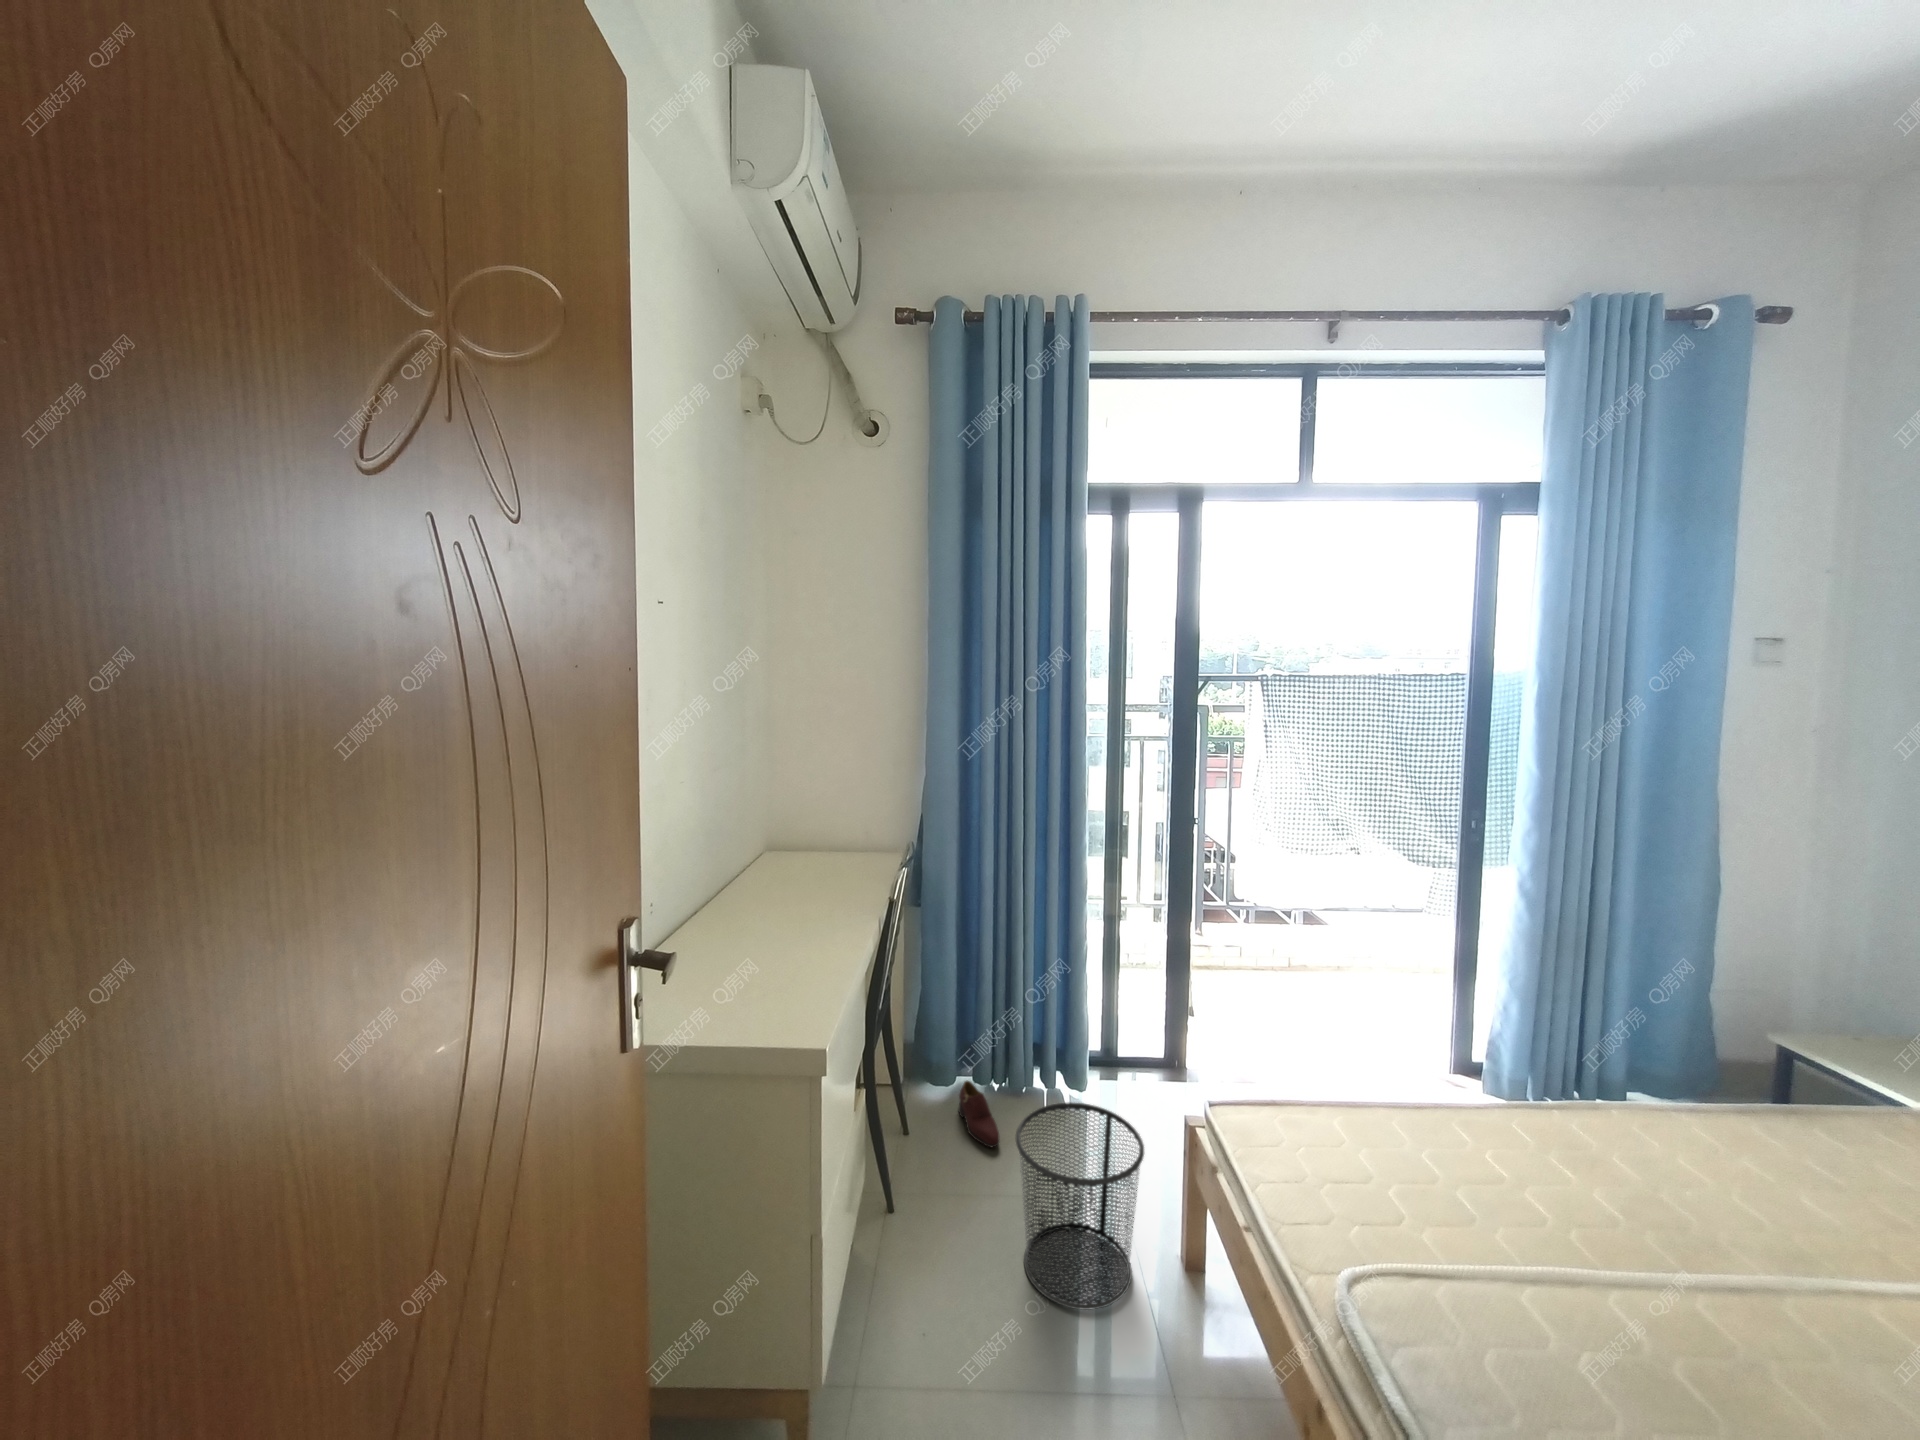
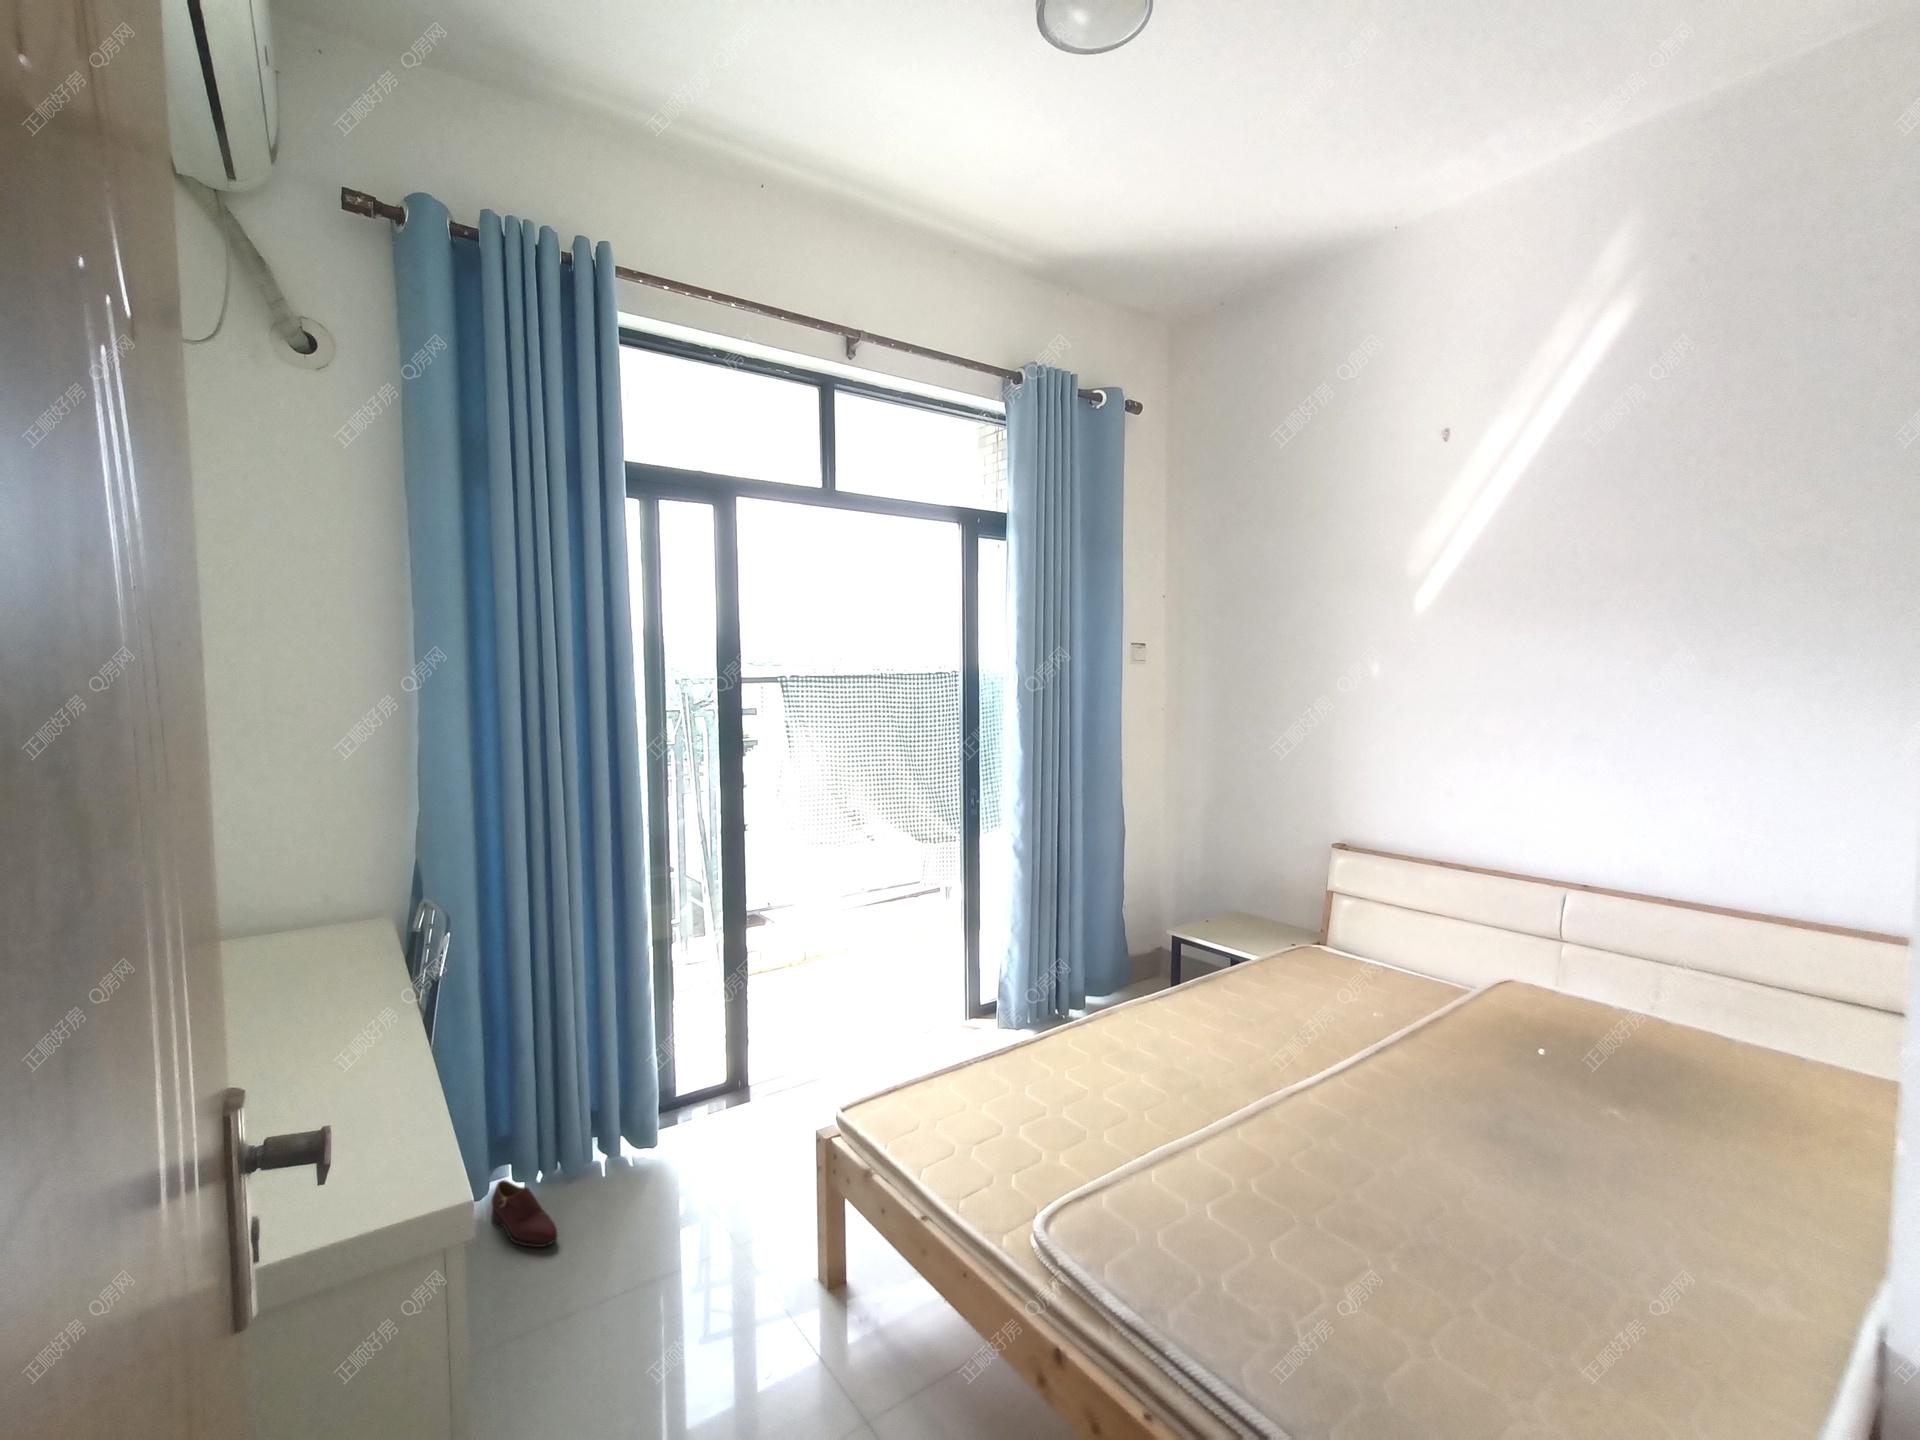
waste bin: present [1015,1102,1144,1310] -> none [600,1142,748,1372]

